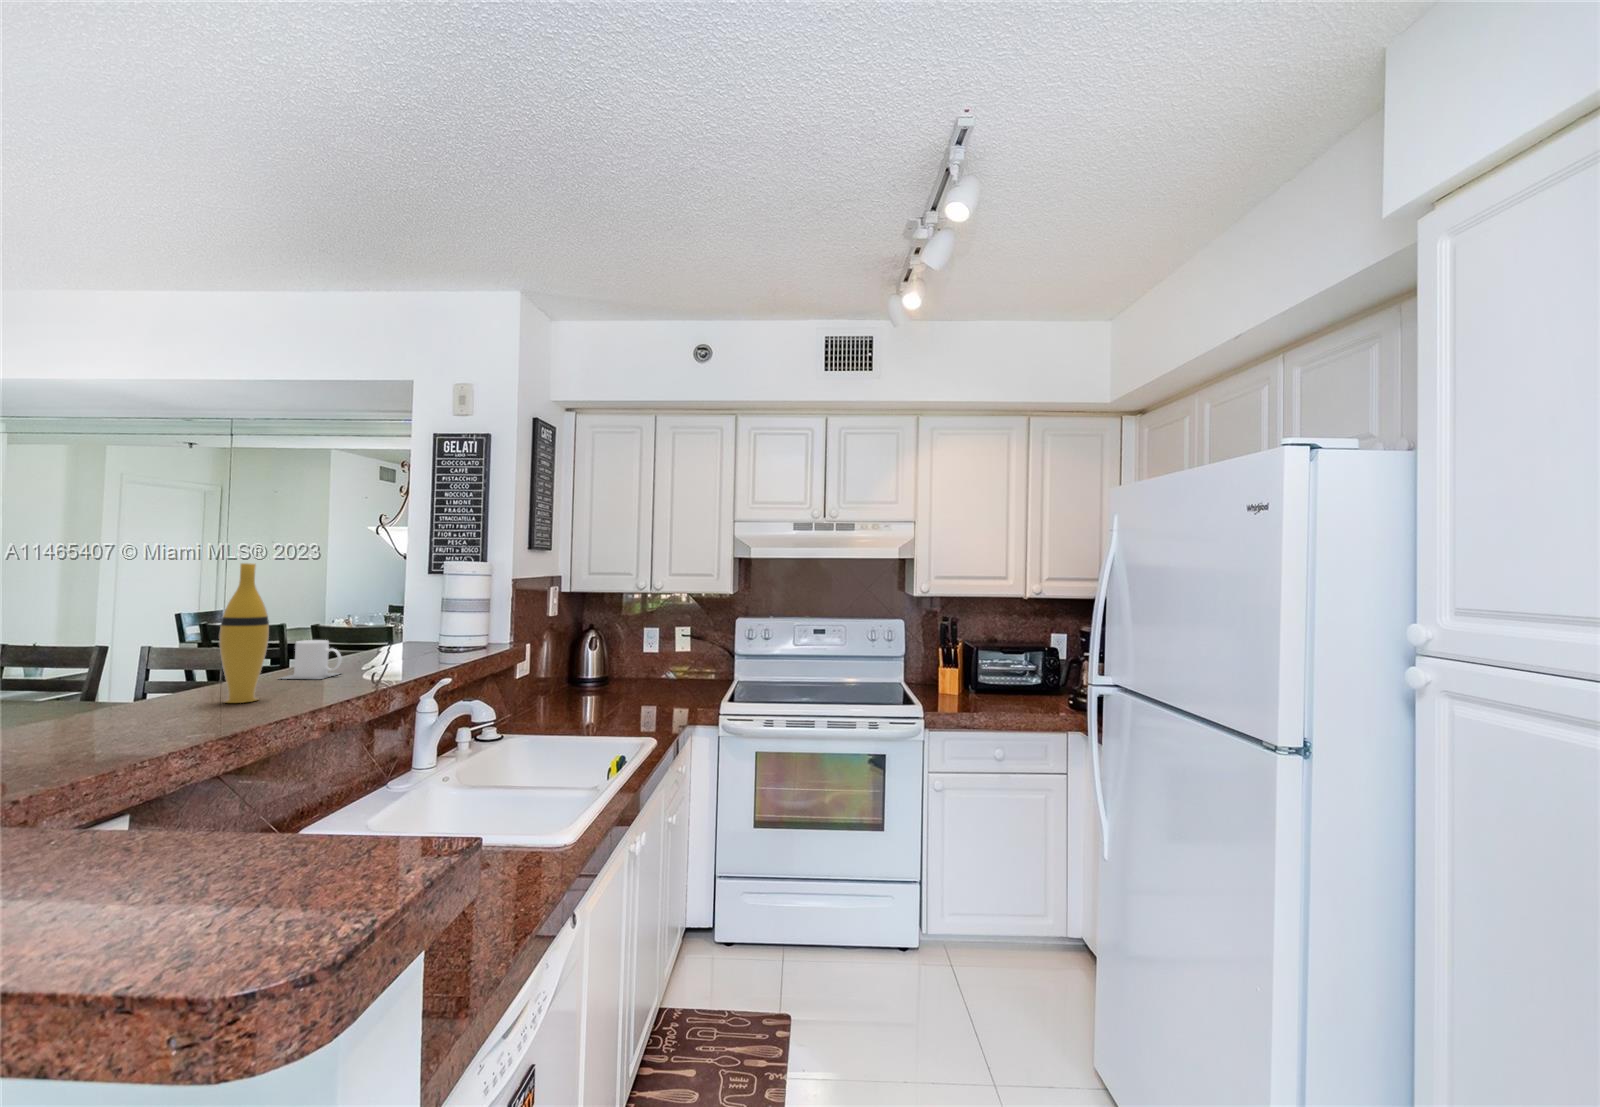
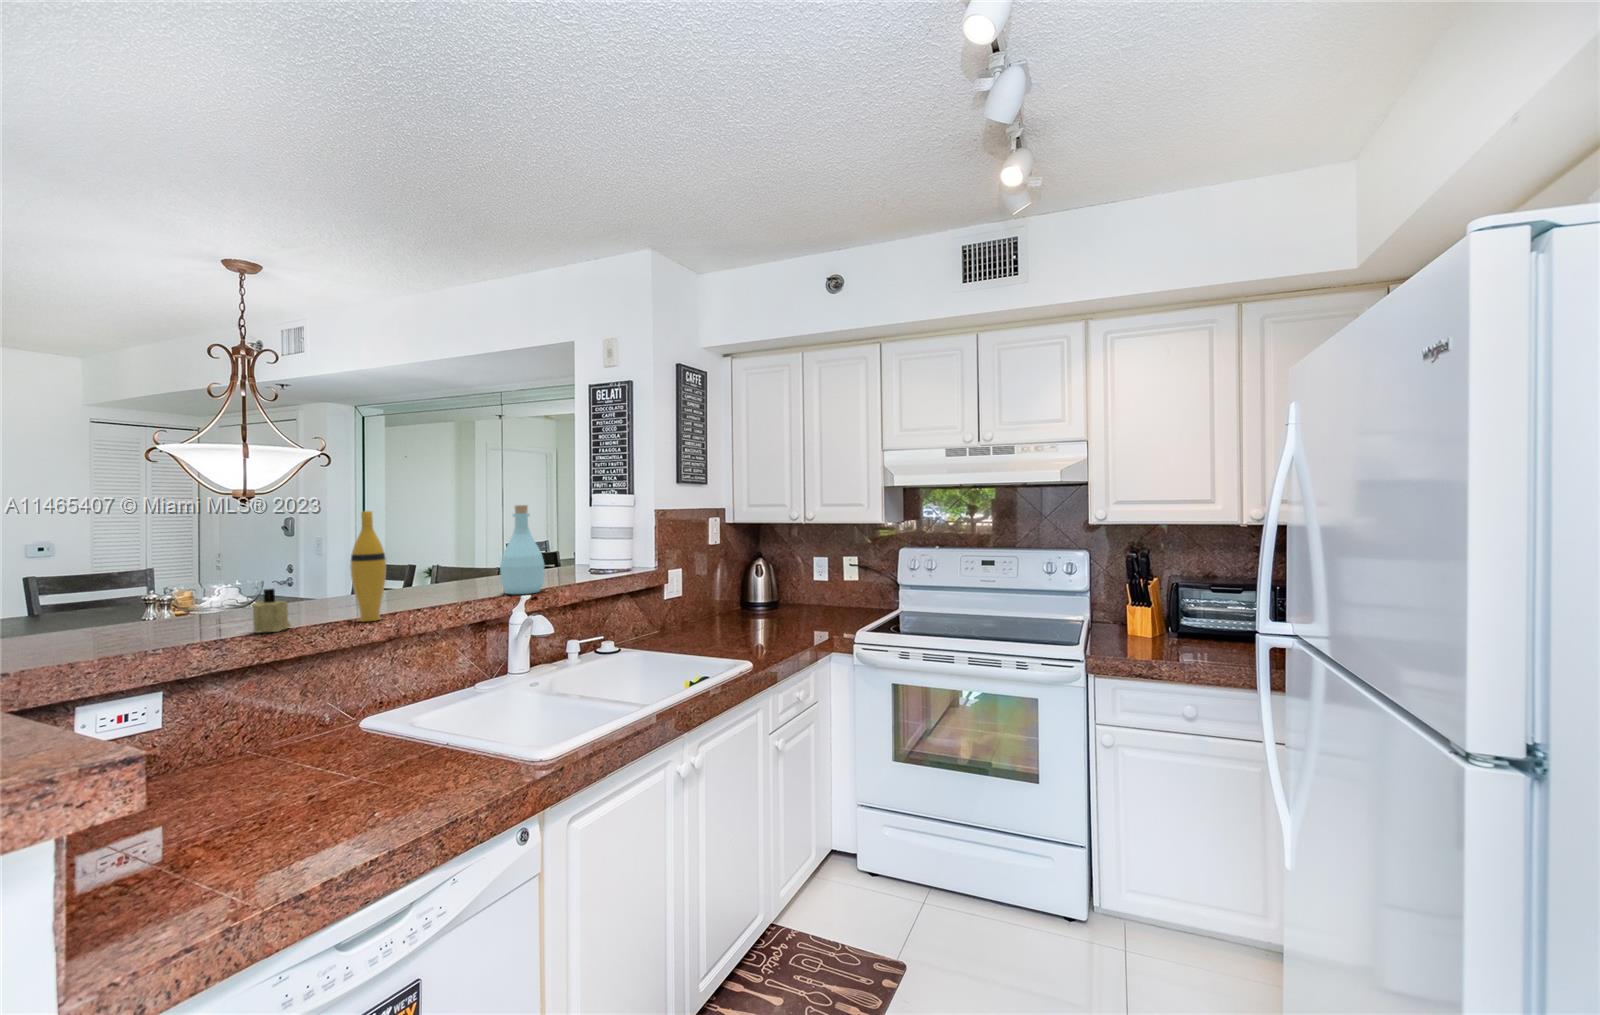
bottle: none [364,565,421,668] -> present [500,505,544,594]
mug: present [280,640,342,679] -> none [425,571,478,603]
candle: none [74,661,130,722] -> present [252,589,291,633]

